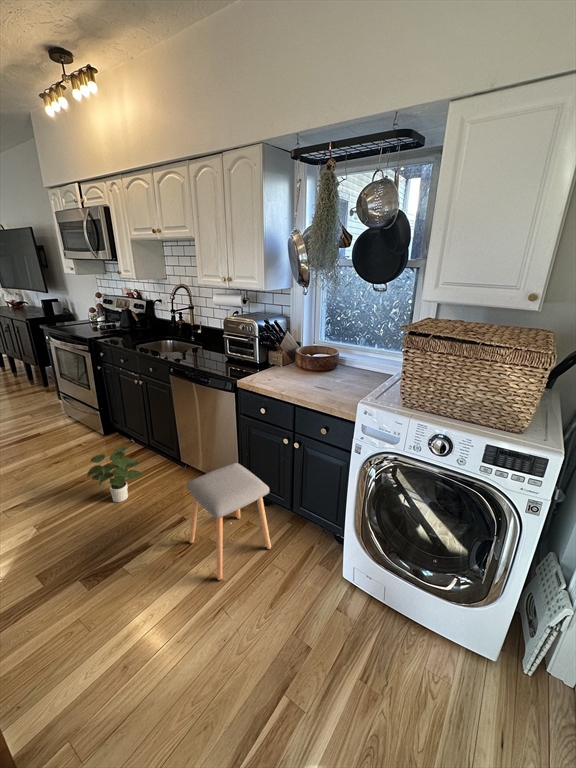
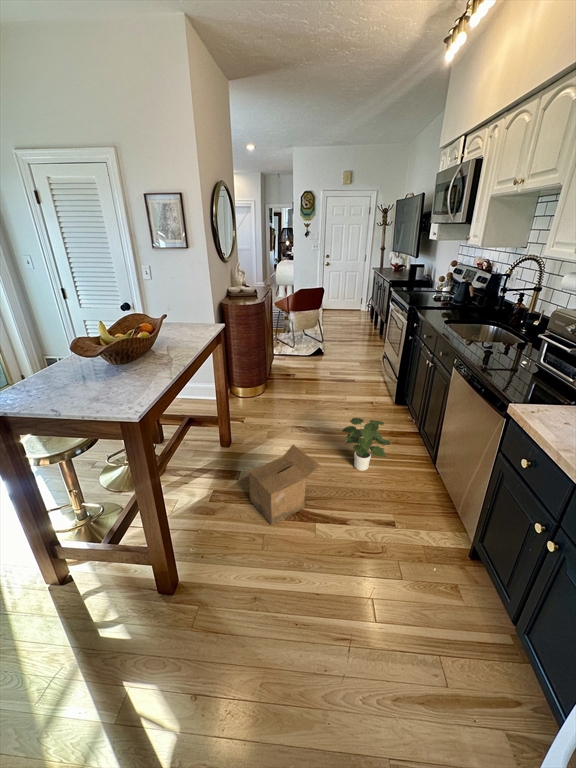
stool: present [187,463,271,581] -> none [371,490,478,641]
cardboard box: none [13,512,100,609] -> present [249,445,321,525]

